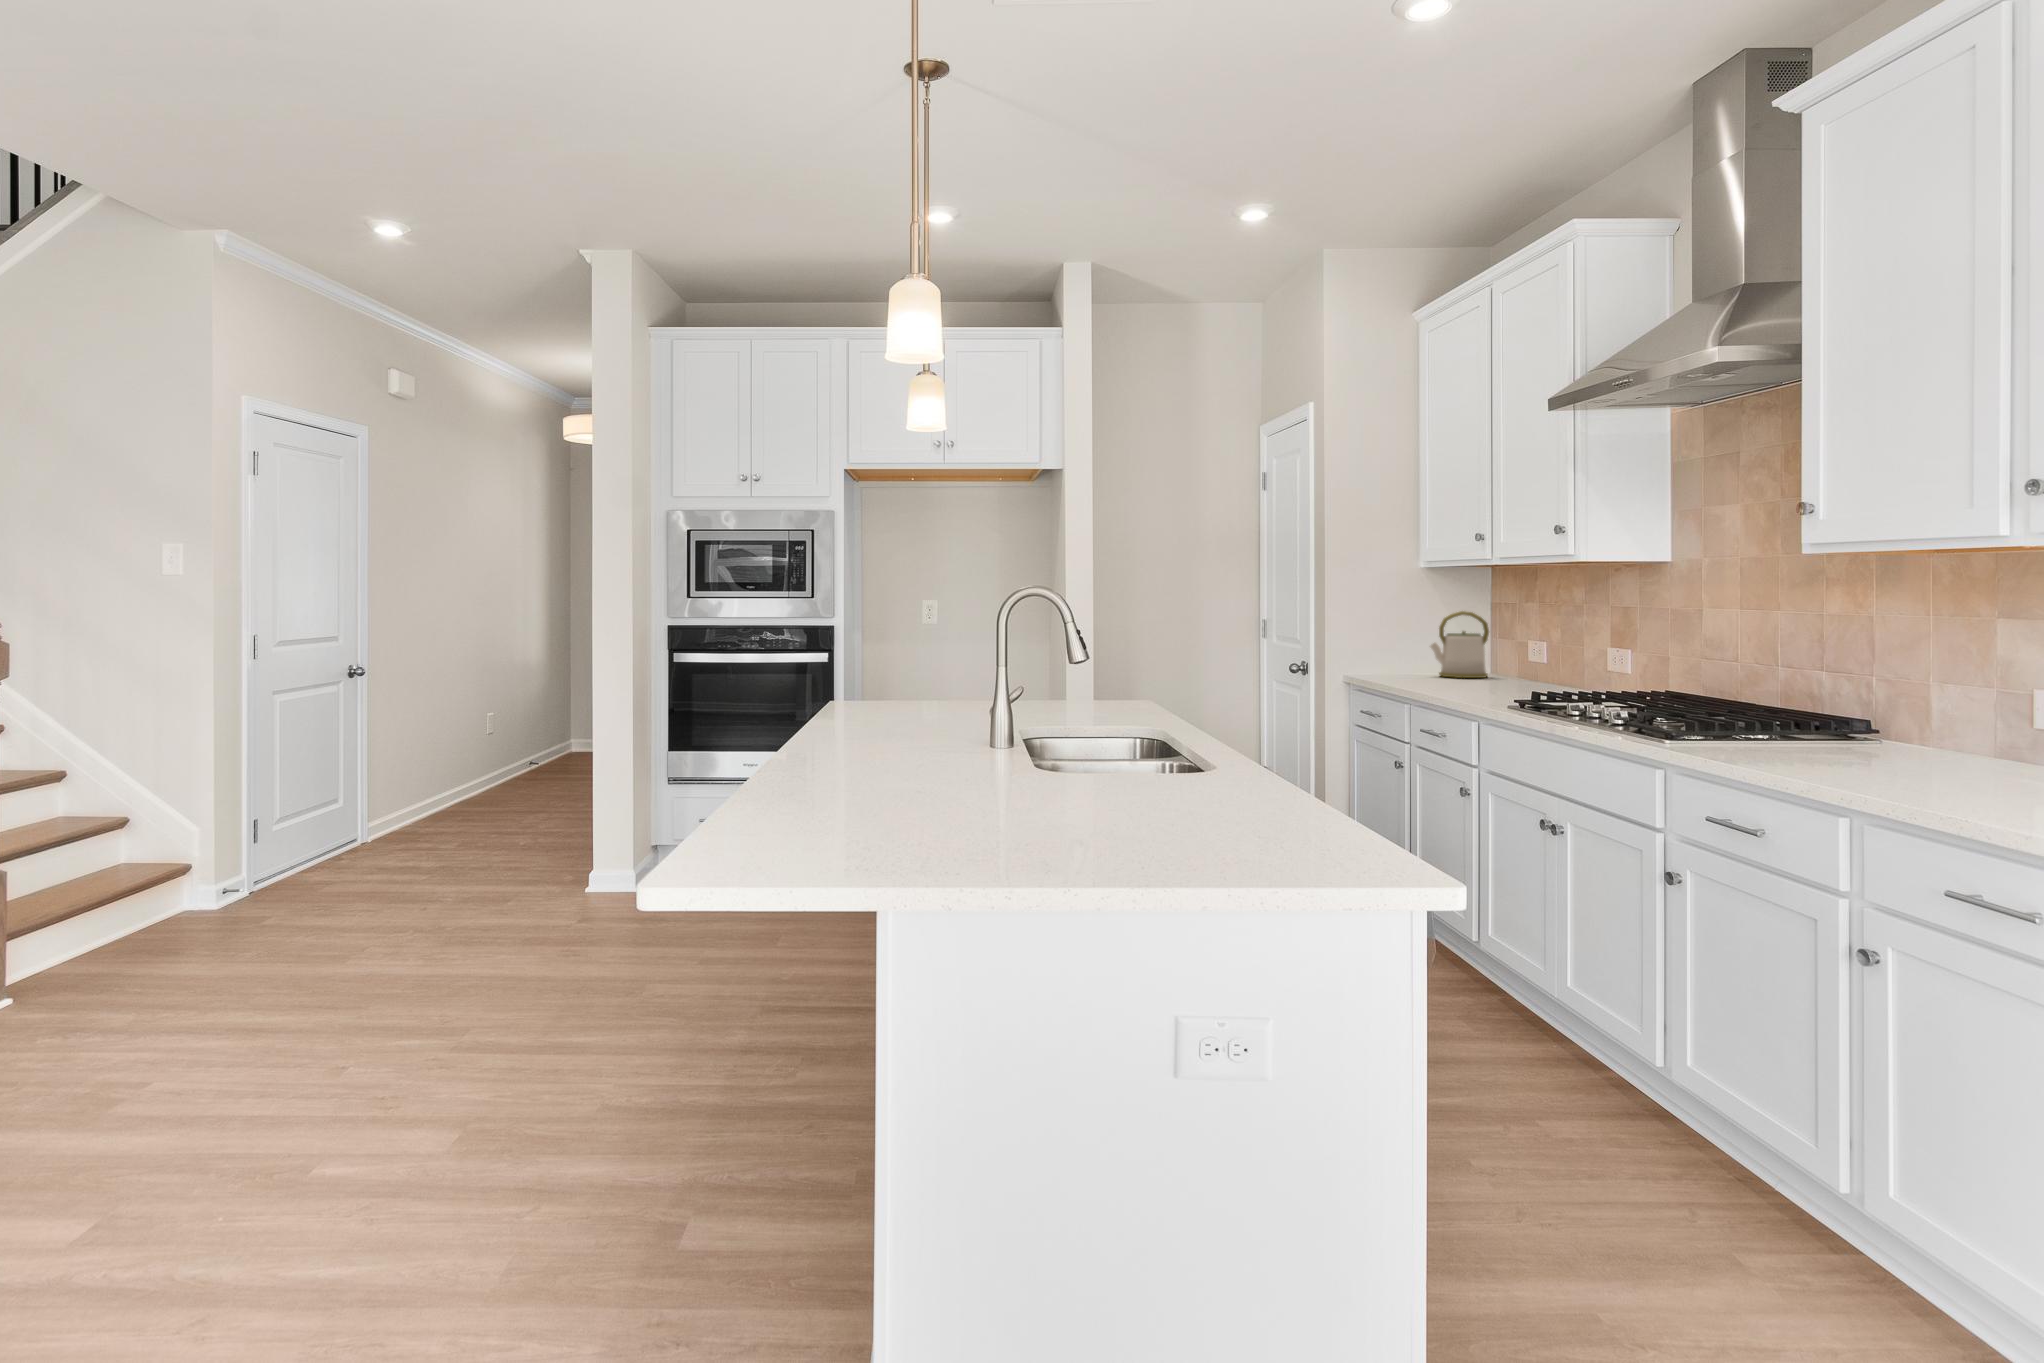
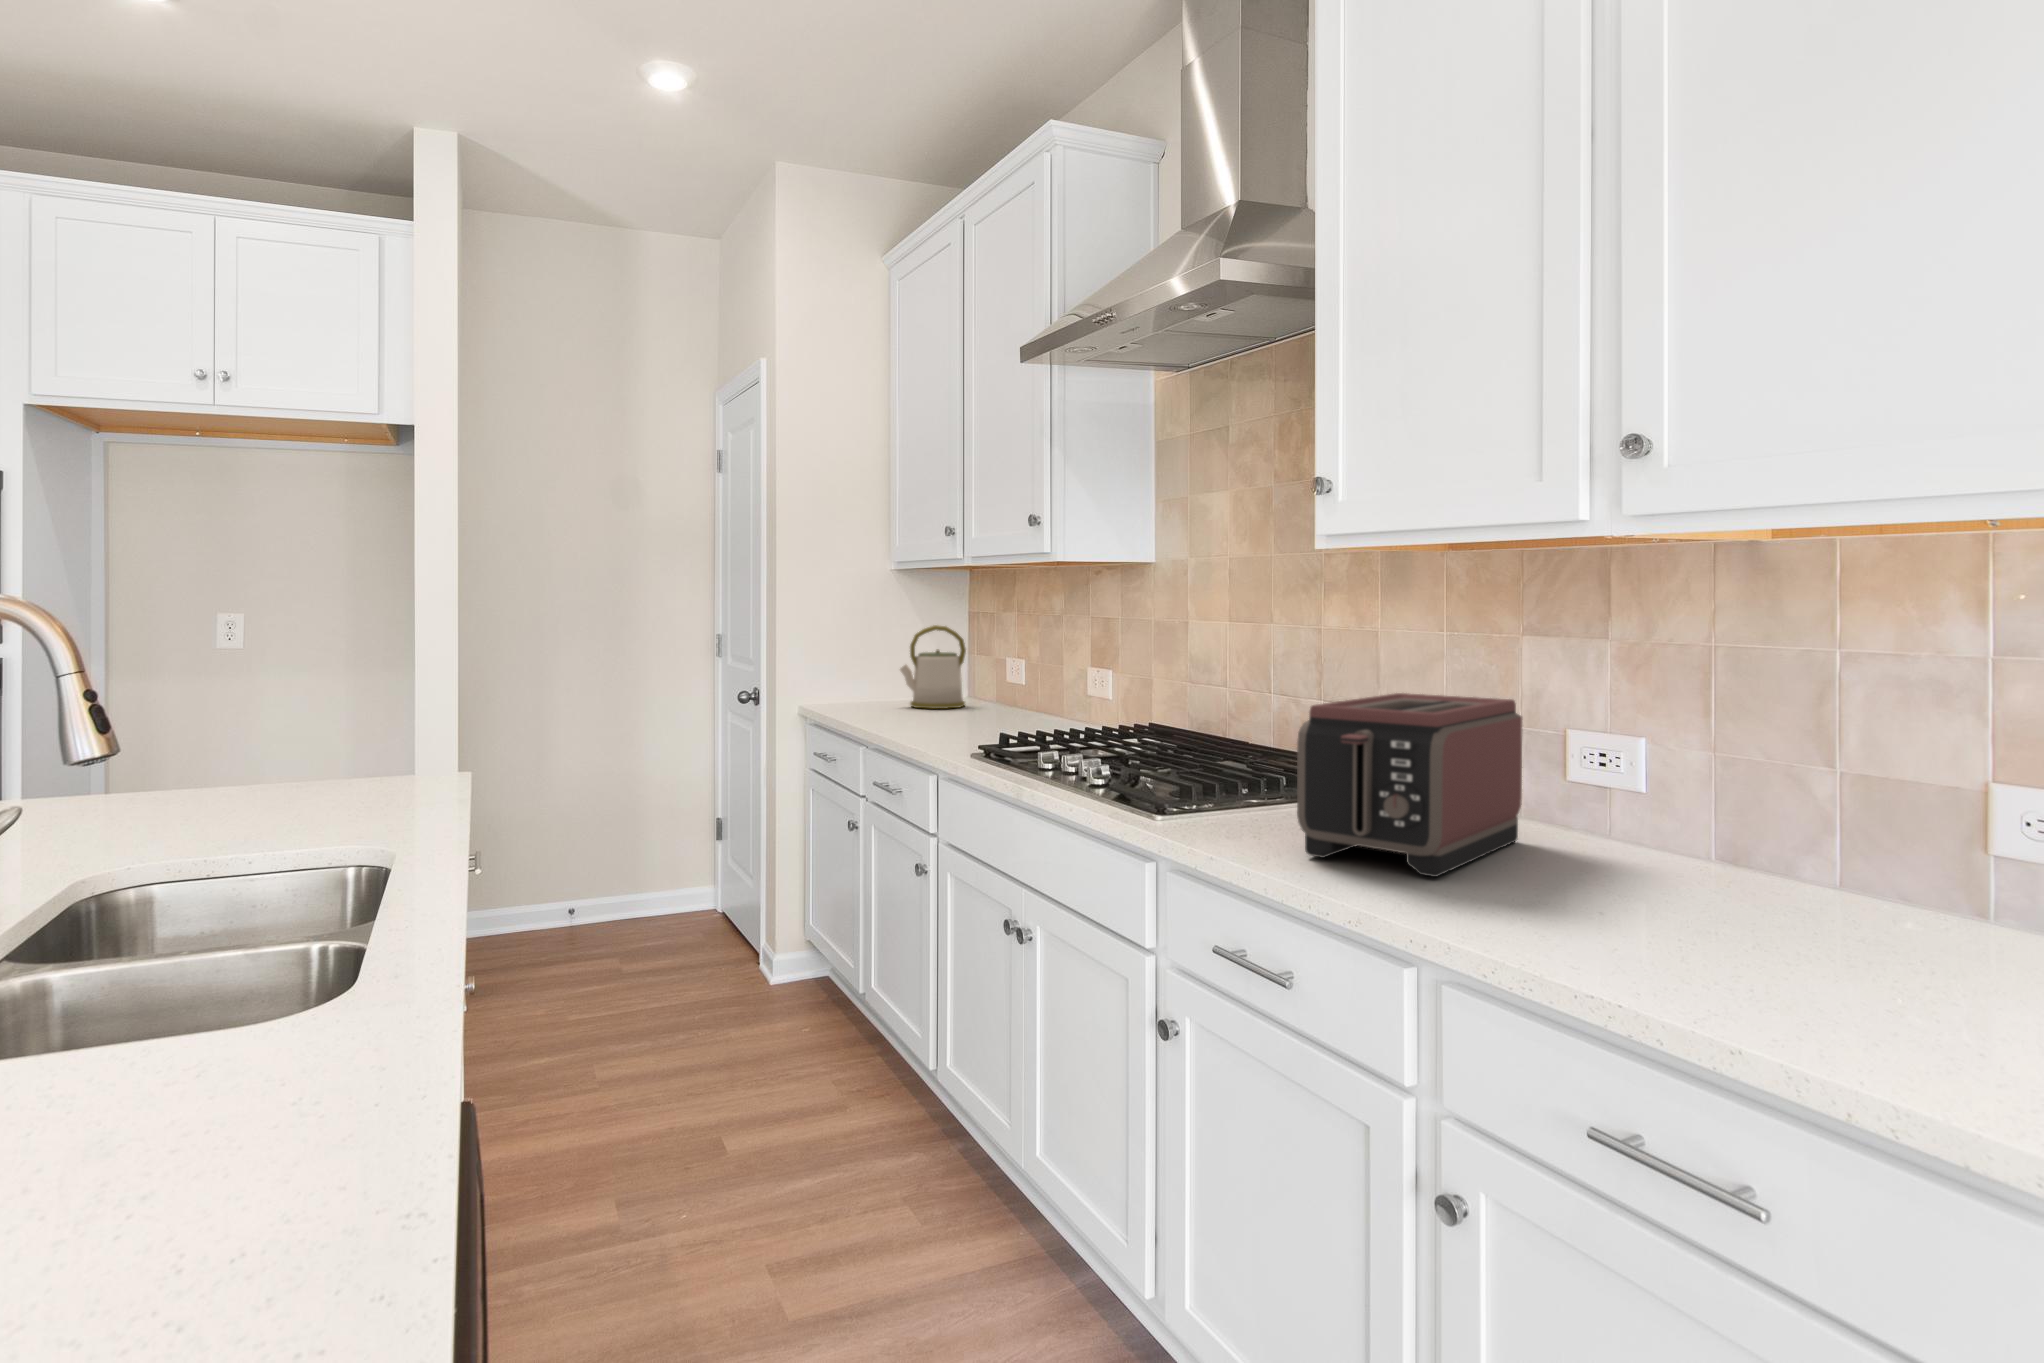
toaster: none [1776,656,1982,773] -> present [1297,693,1522,877]

